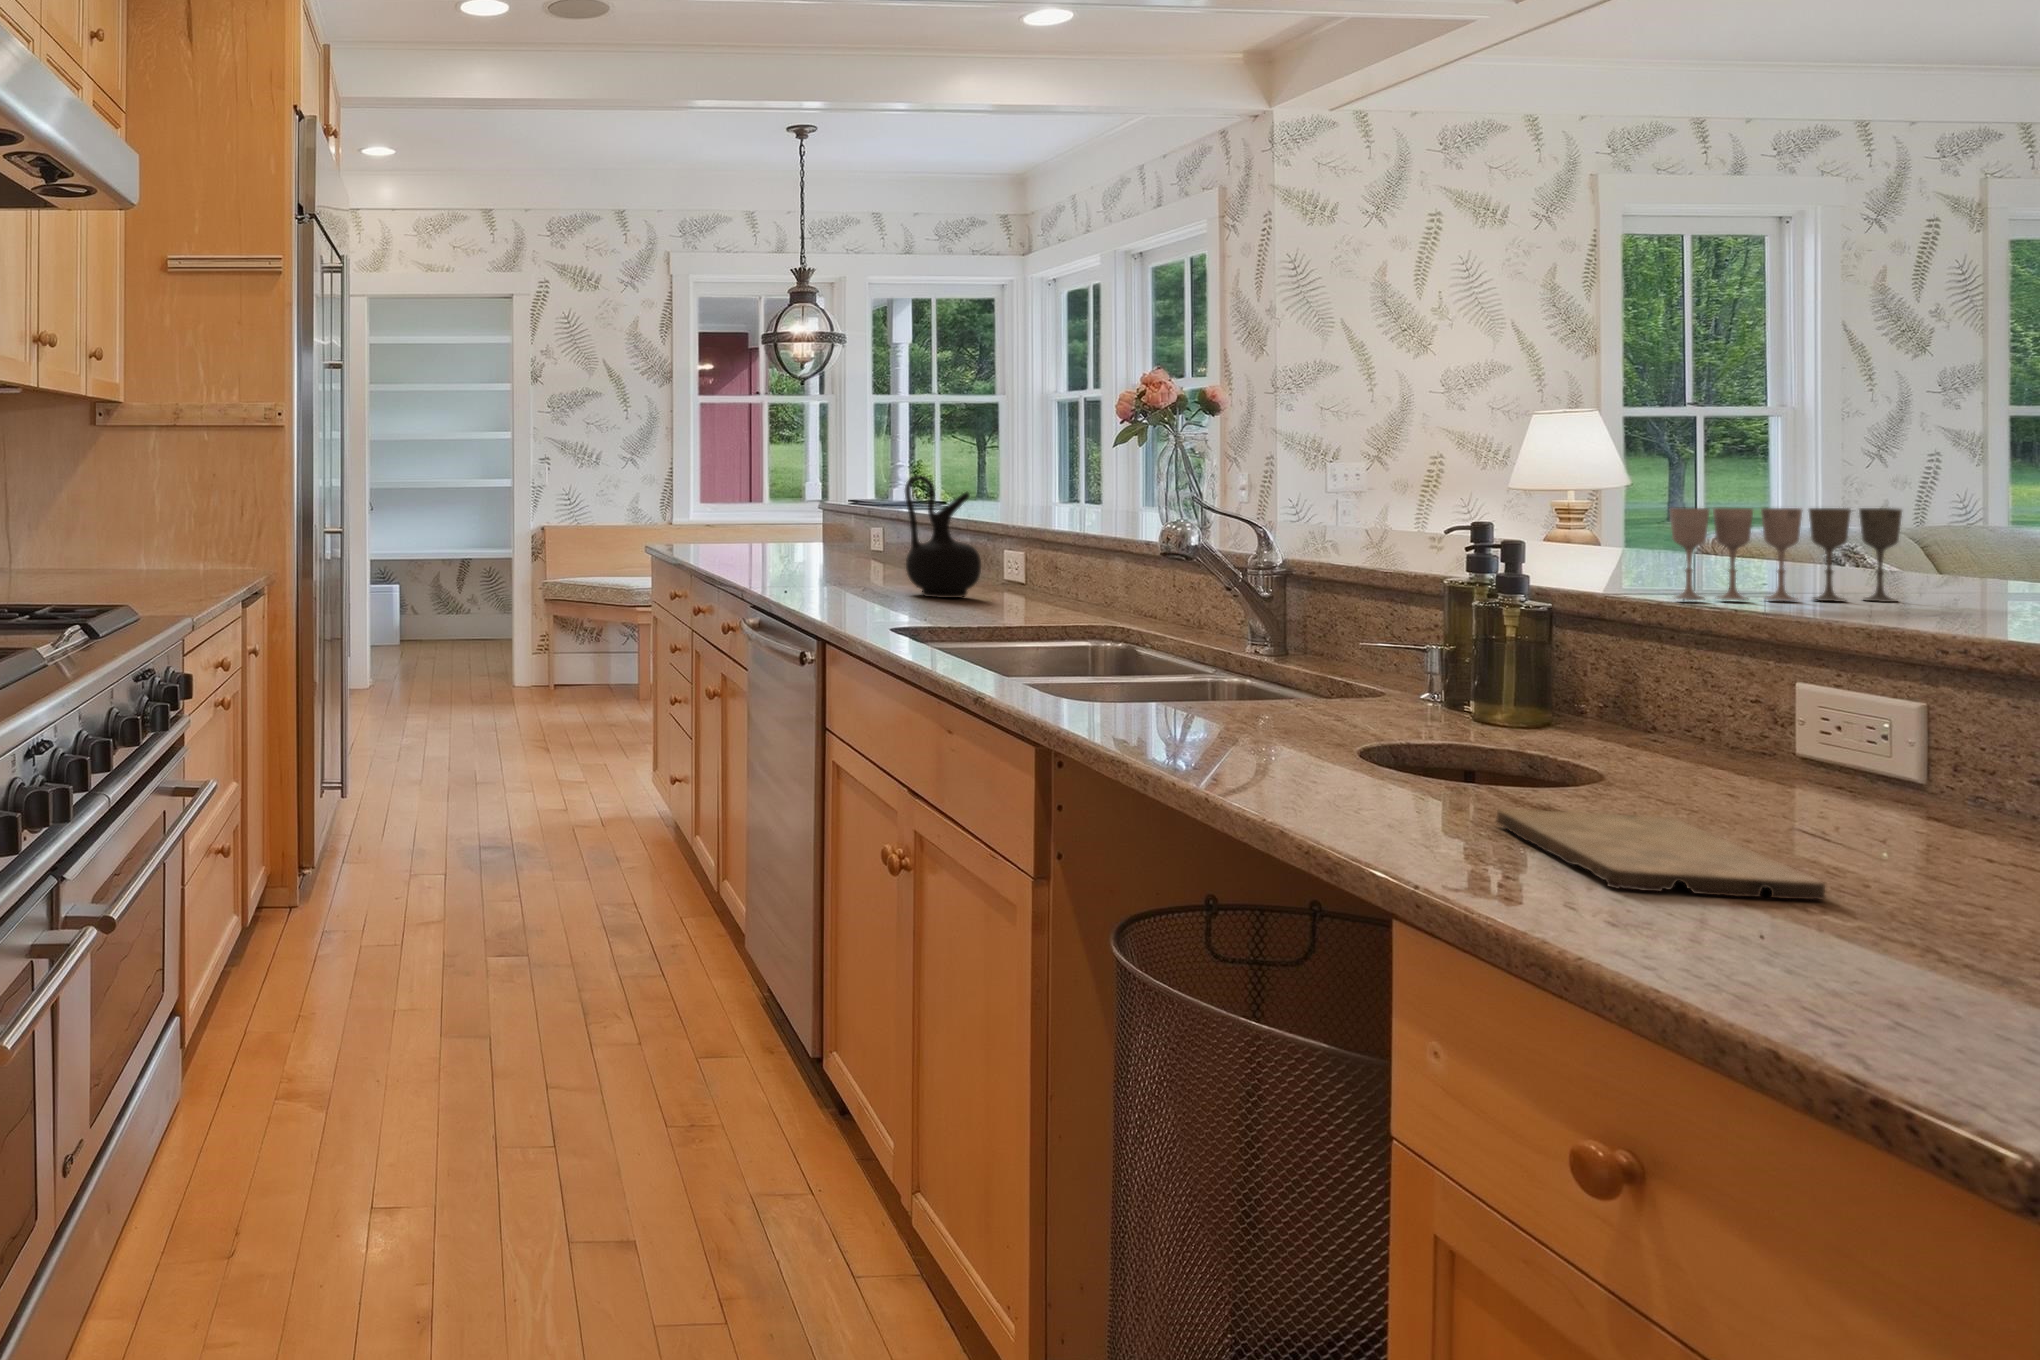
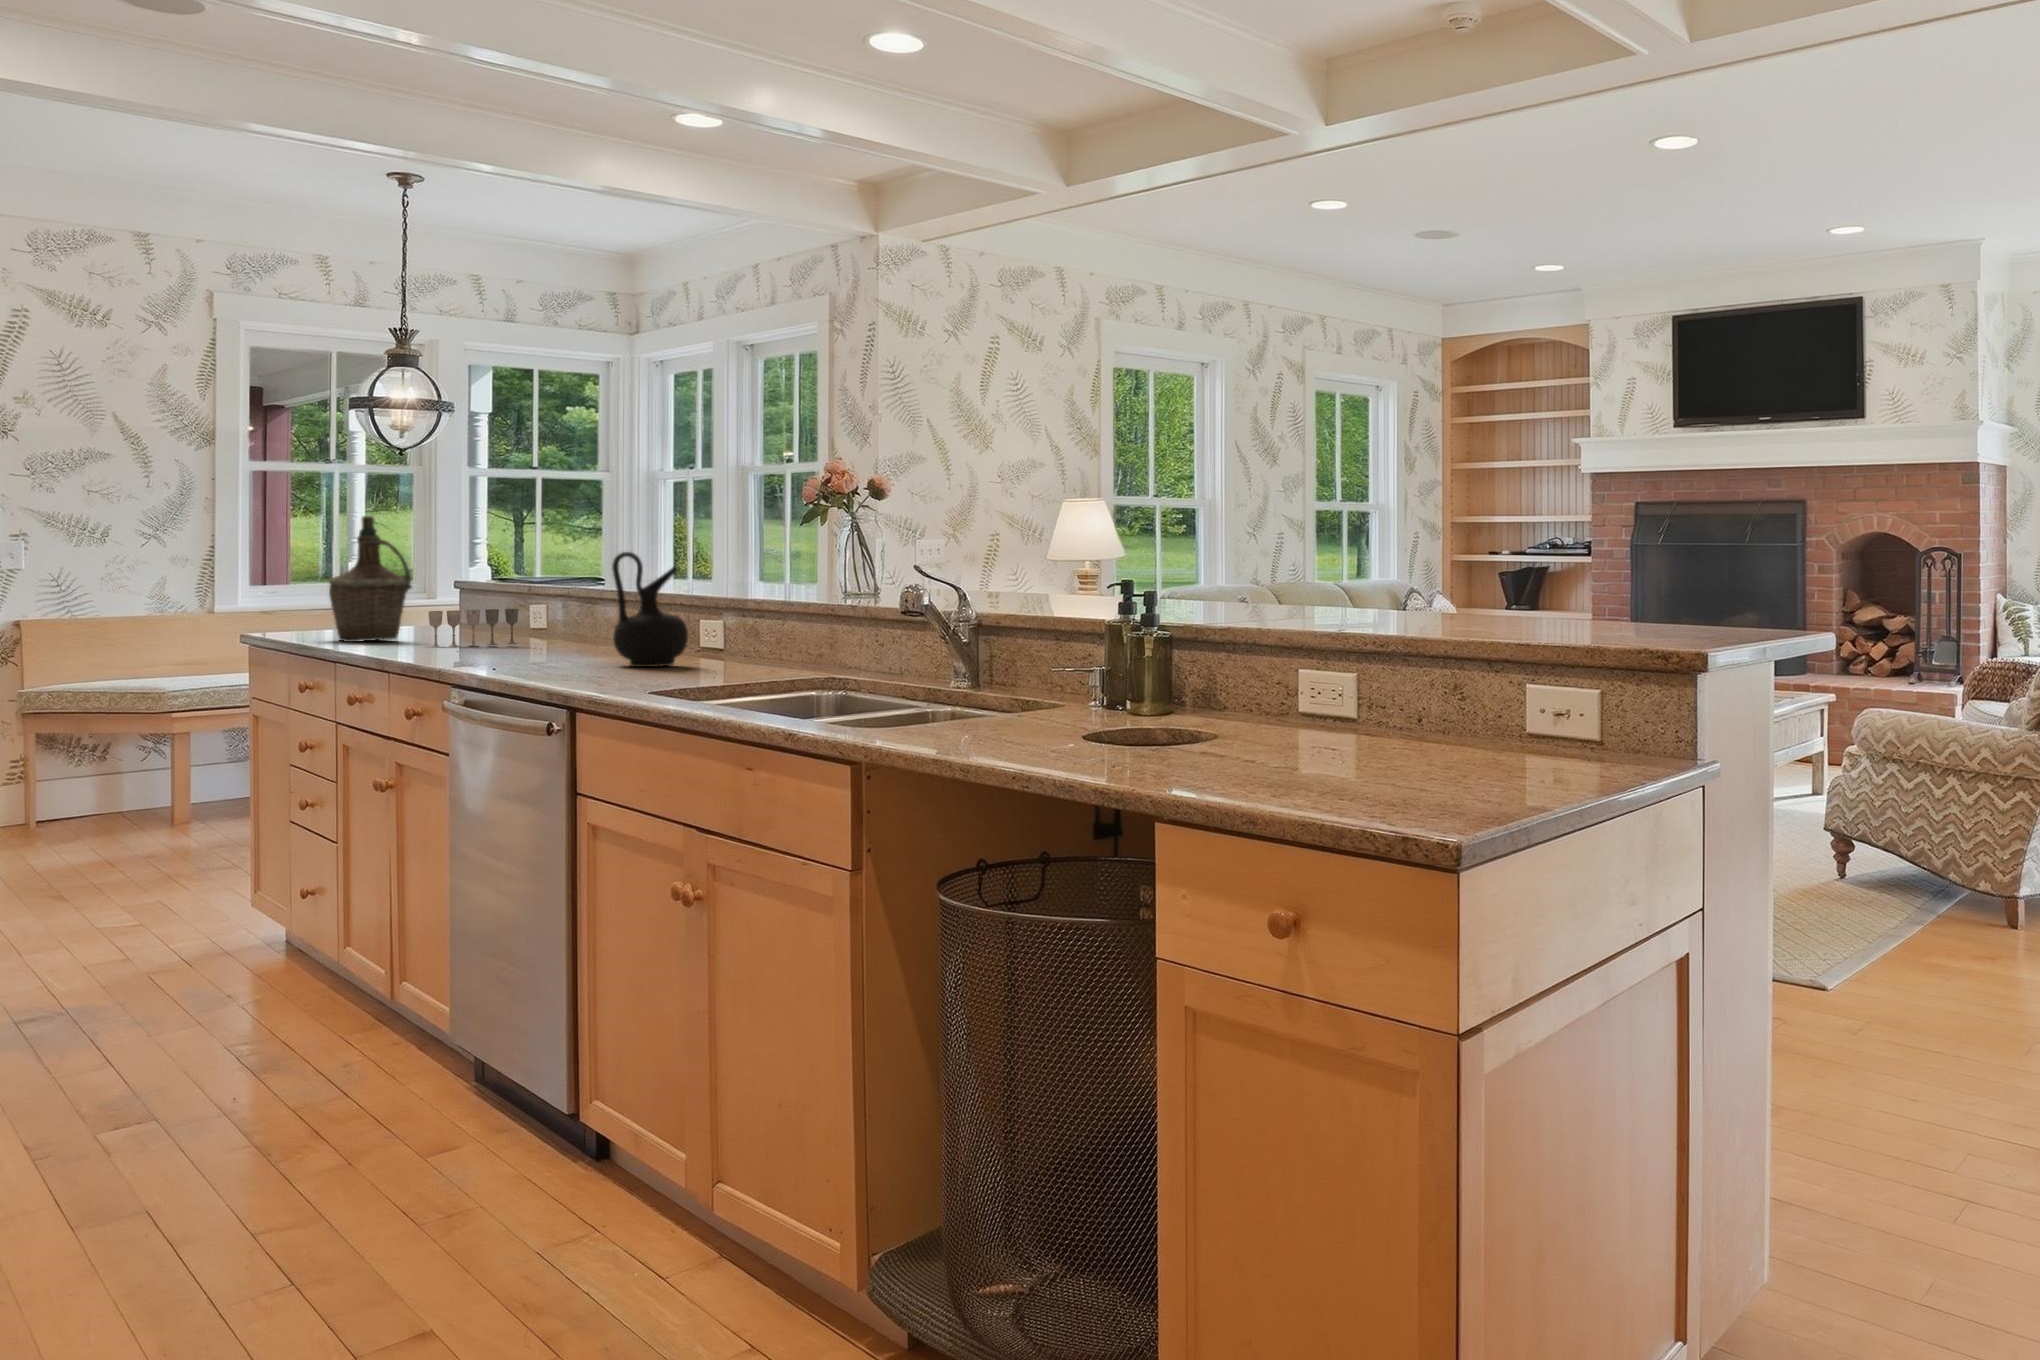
bottle: none [697,440,762,556] -> present [329,516,412,642]
wine glass: present [1670,507,1902,602] -> present [428,609,519,647]
cutting board: present [1496,809,1825,899] -> none [1181,748,1339,785]

